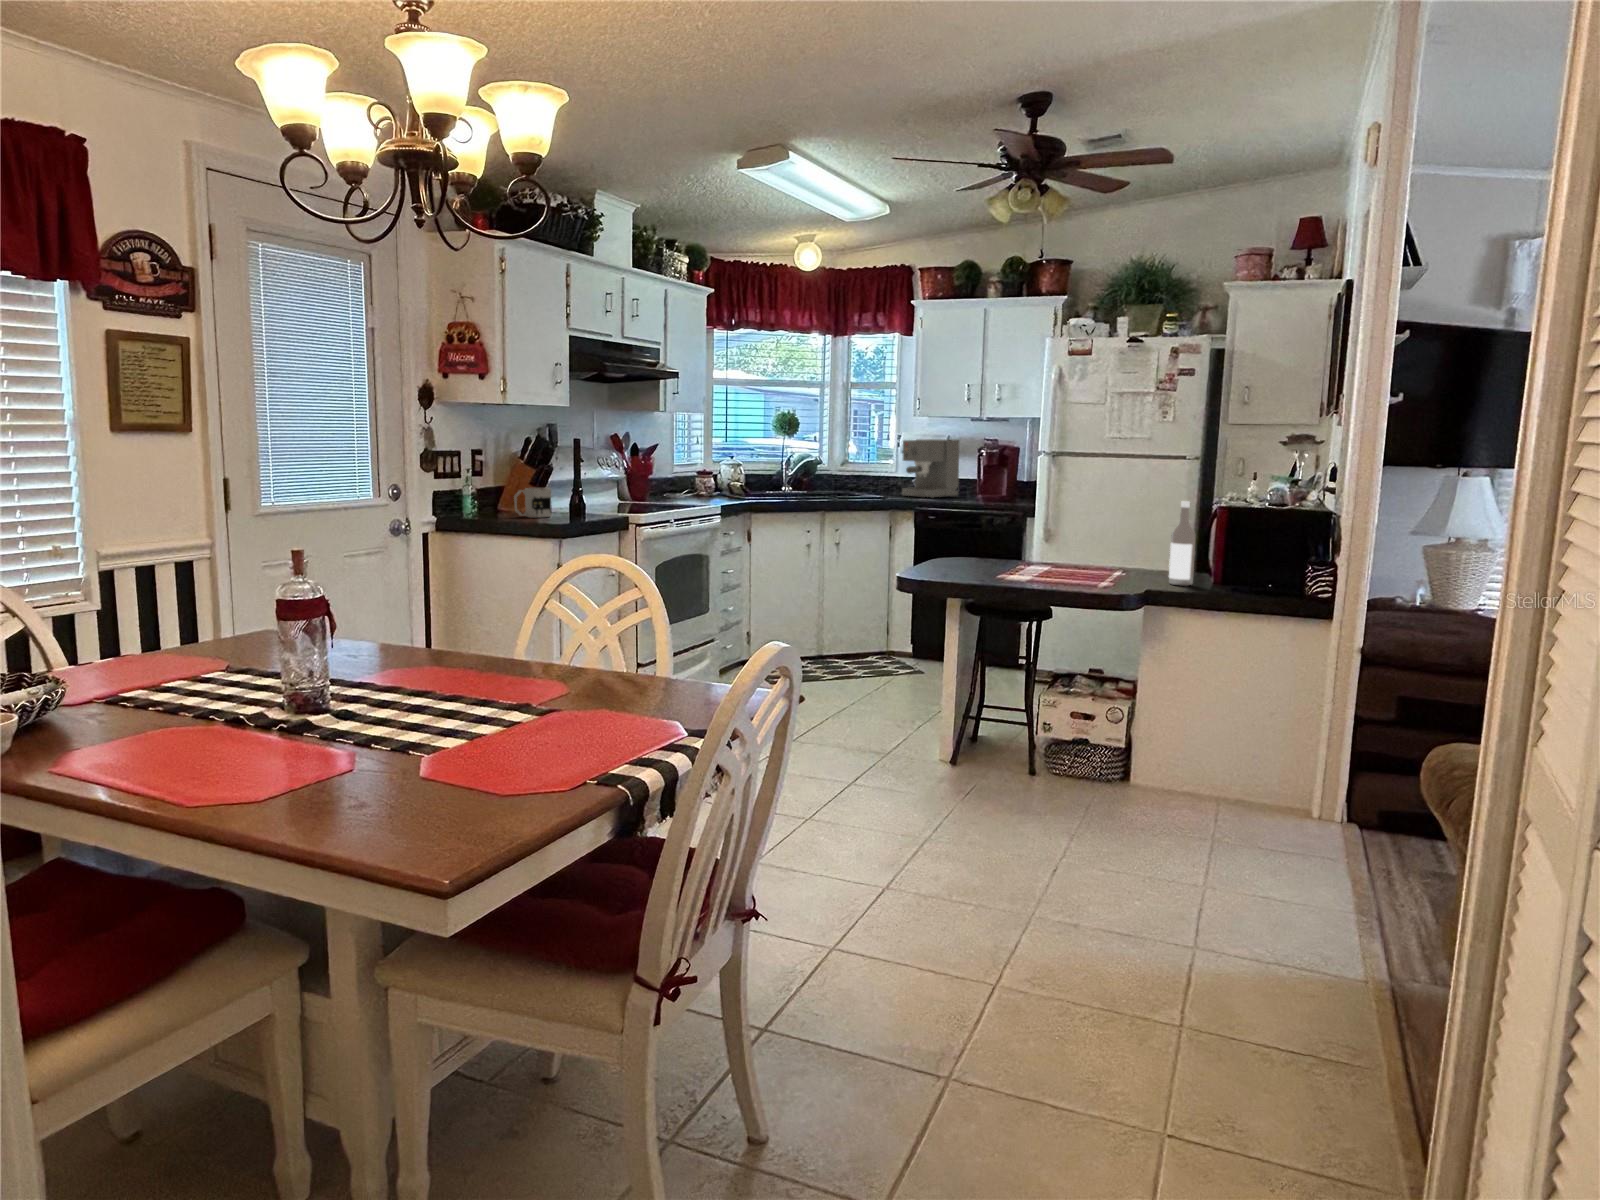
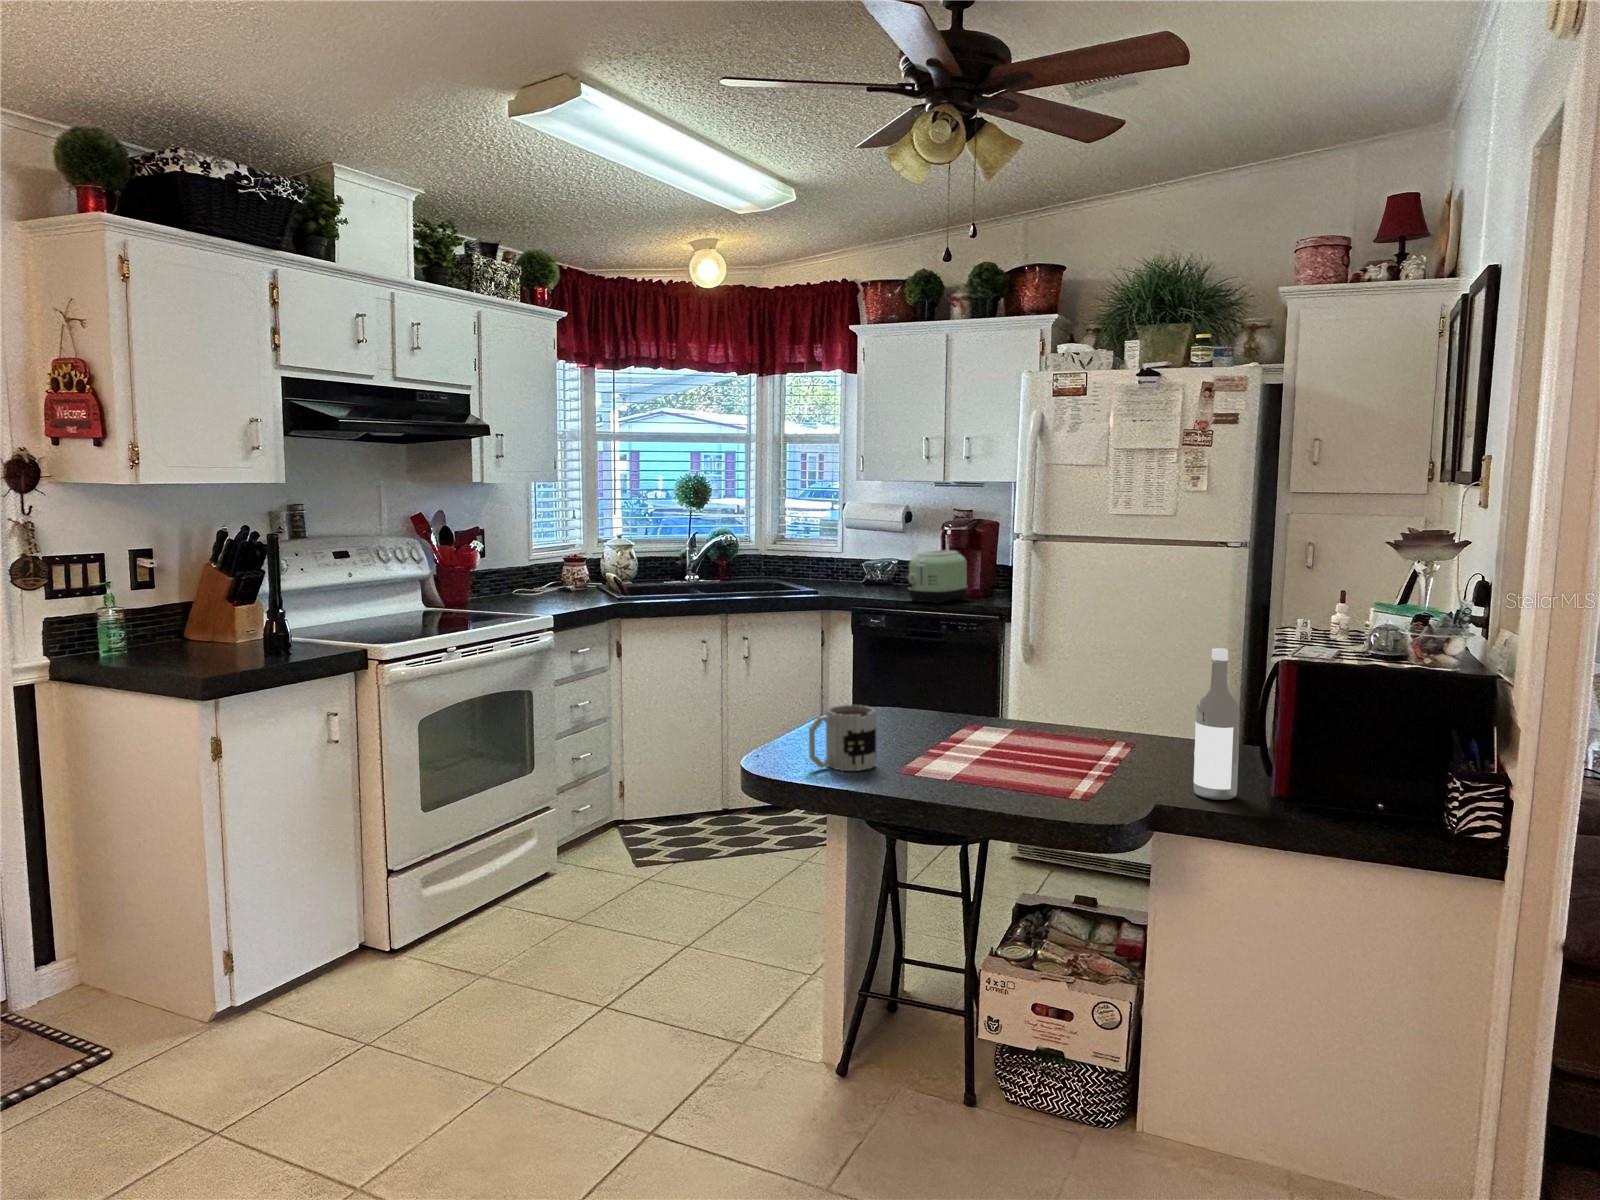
coffee maker: present [902,439,959,498] -> none [844,510,920,591]
toaster: none [957,467,999,504] -> present [908,550,967,604]
mug: present [514,488,552,517] -> present [809,705,876,771]

